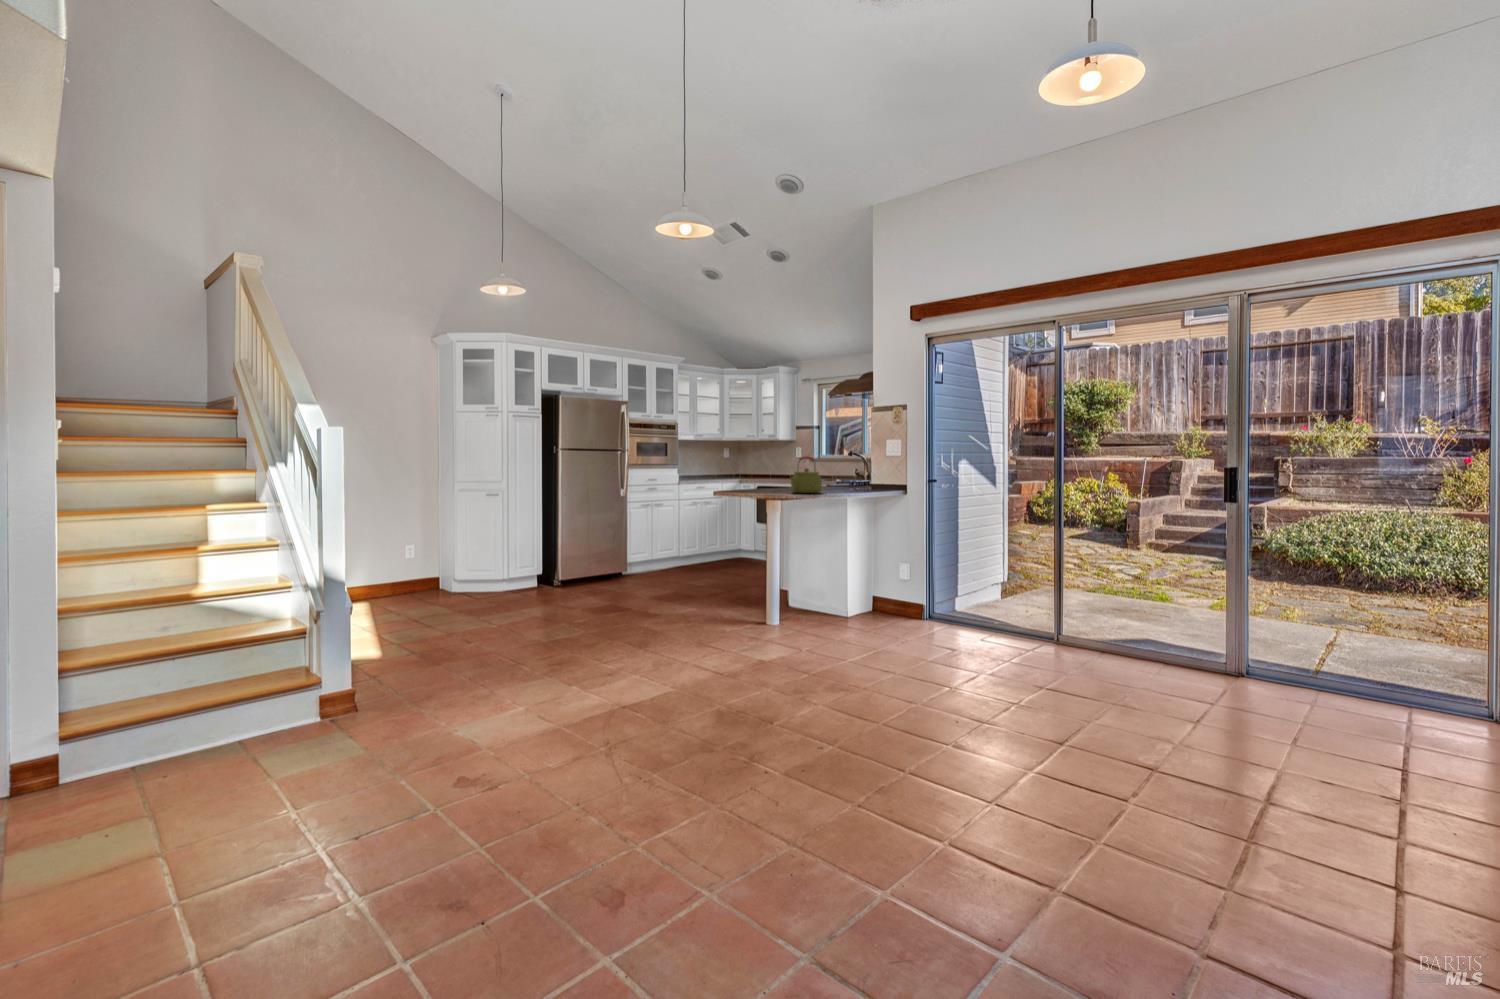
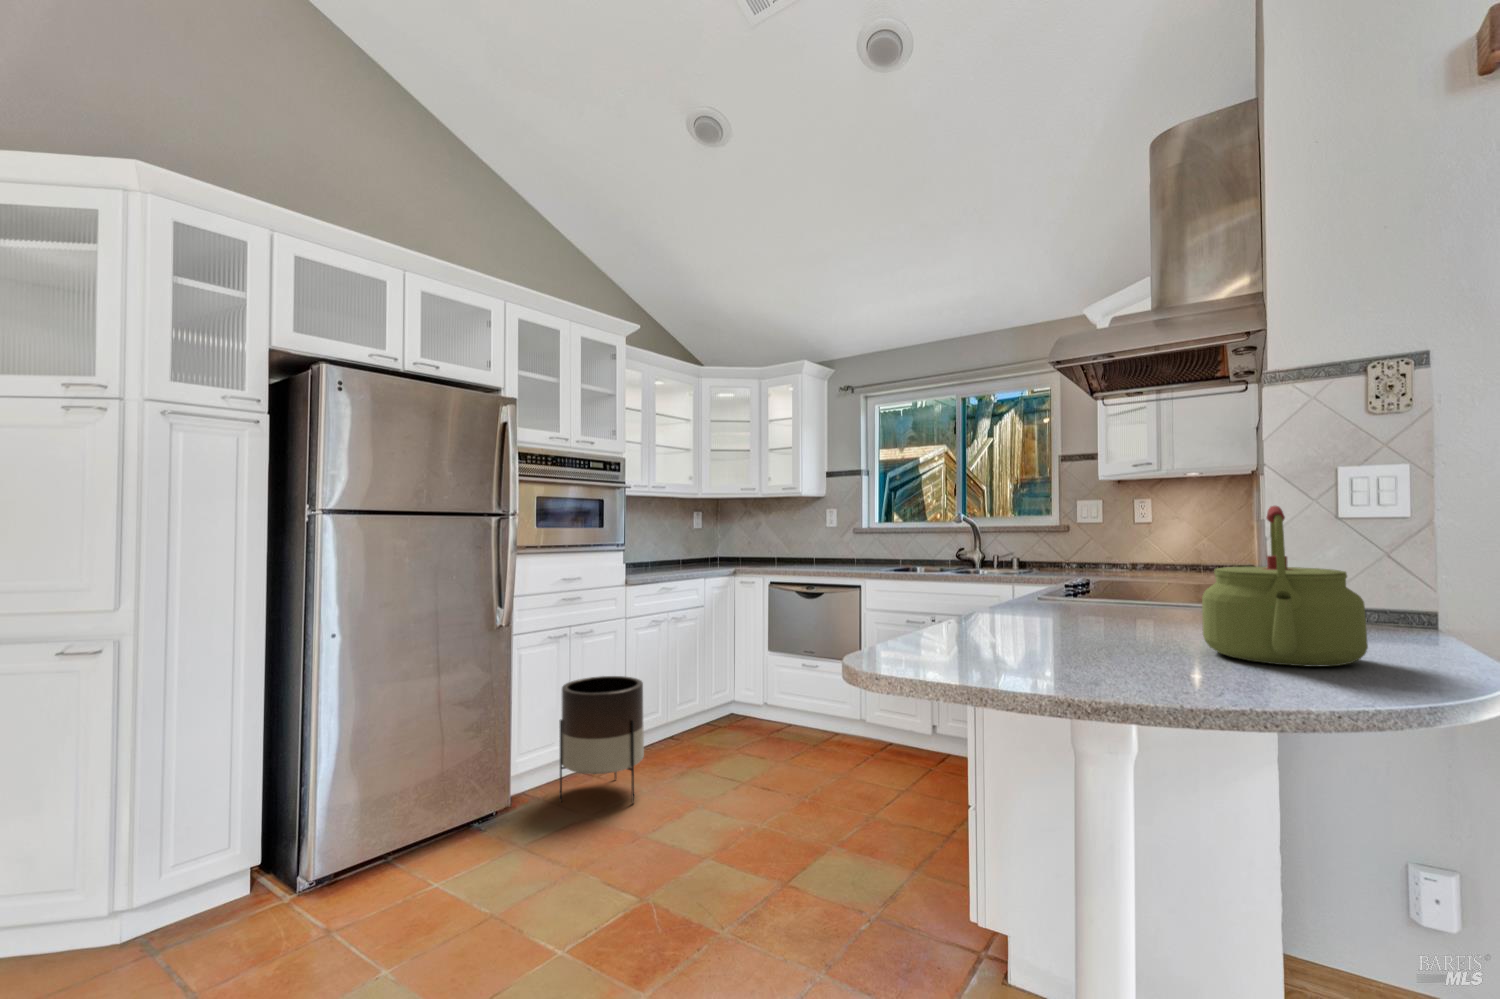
planter: none [648,524,684,575] -> present [559,676,644,804]

